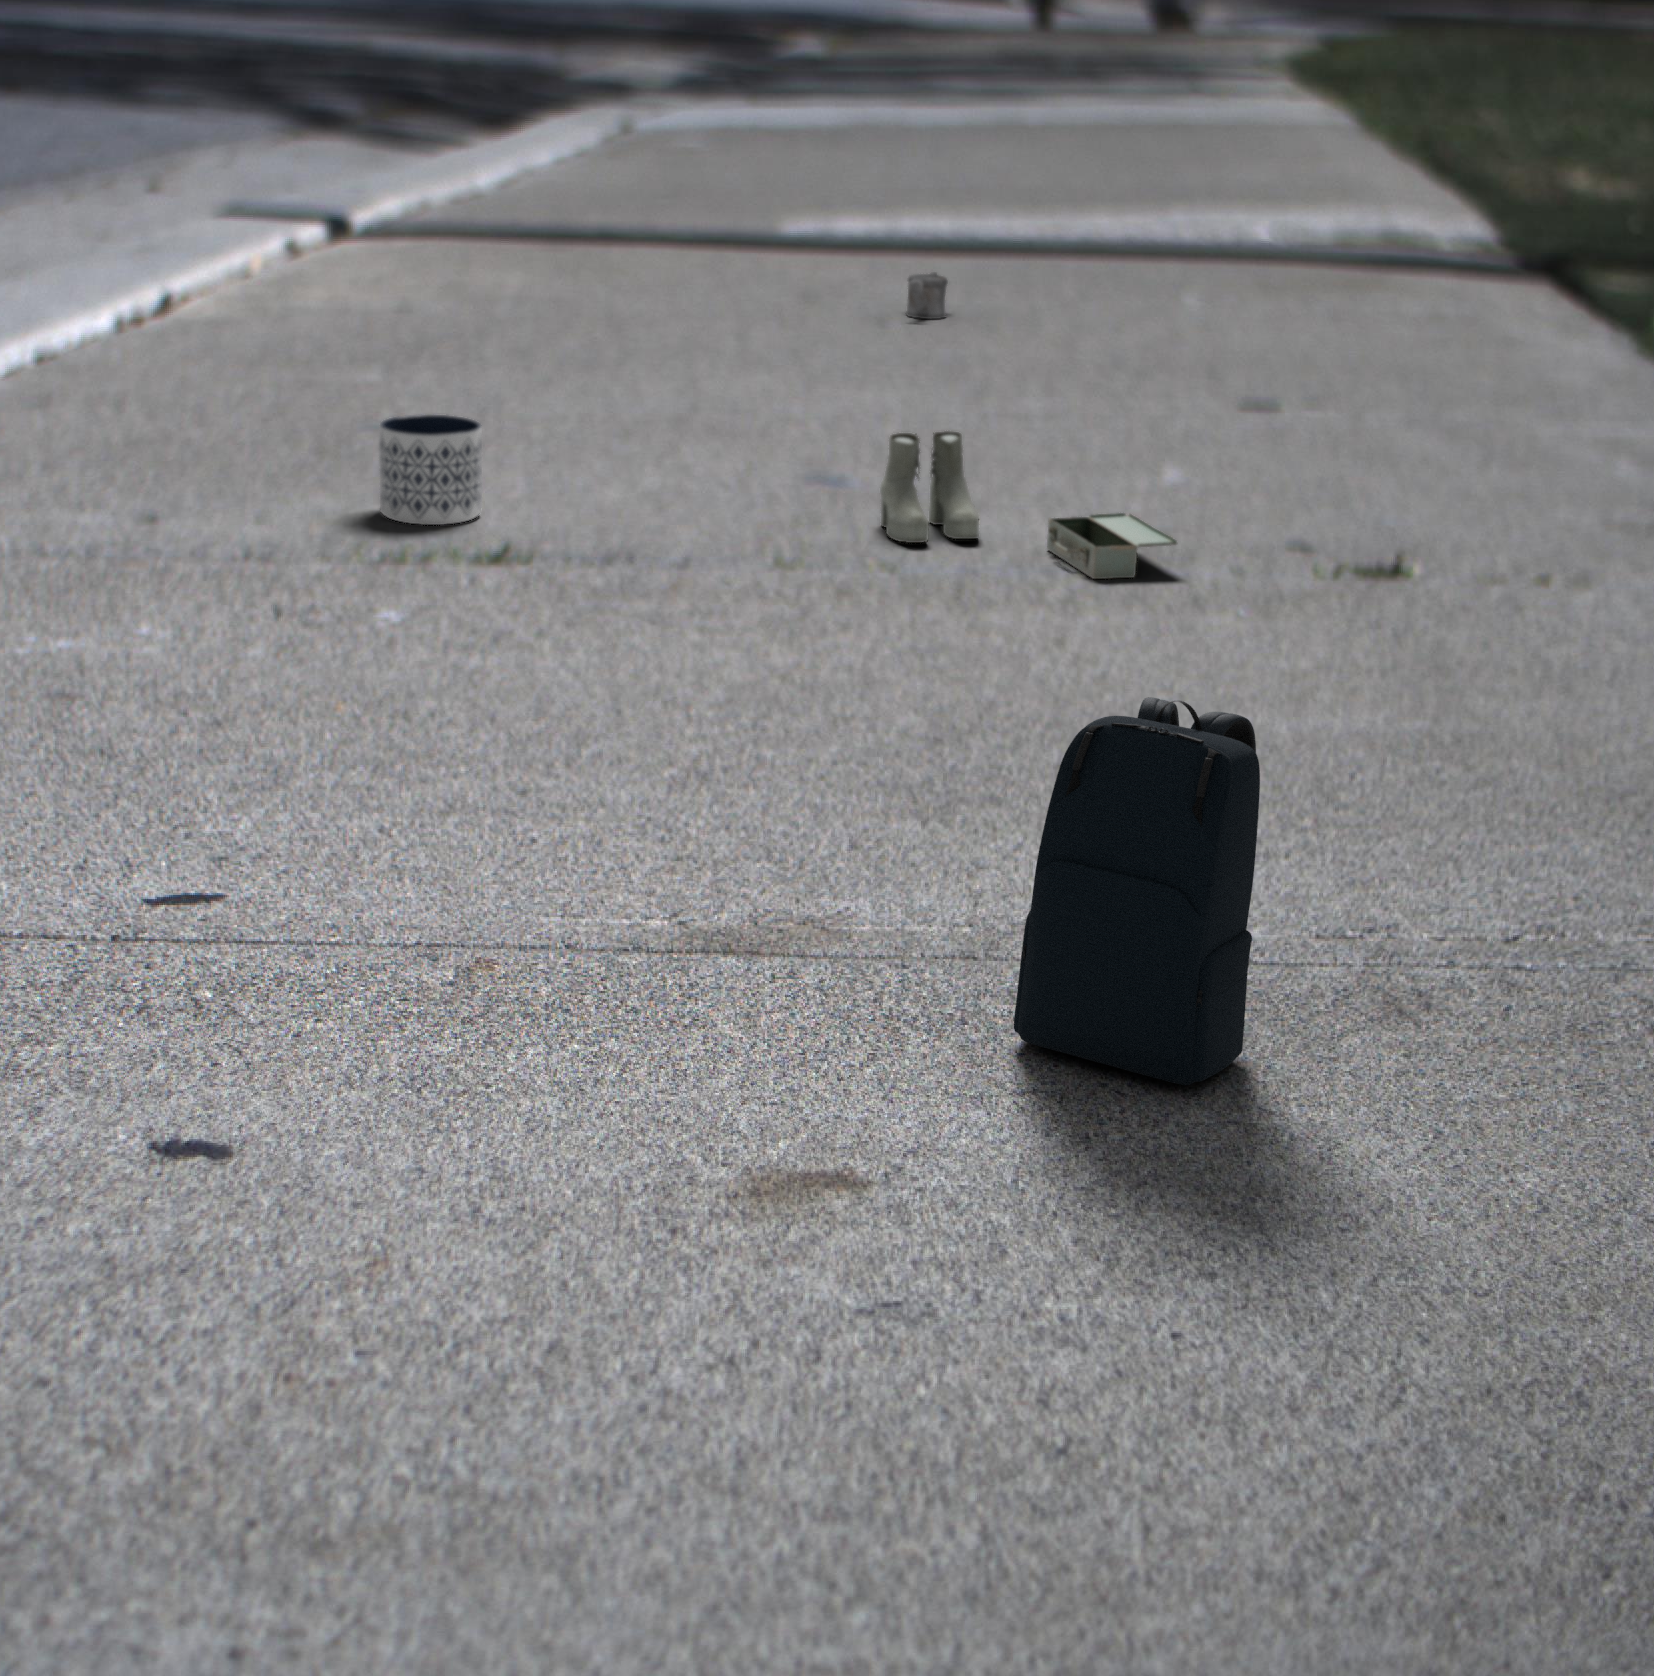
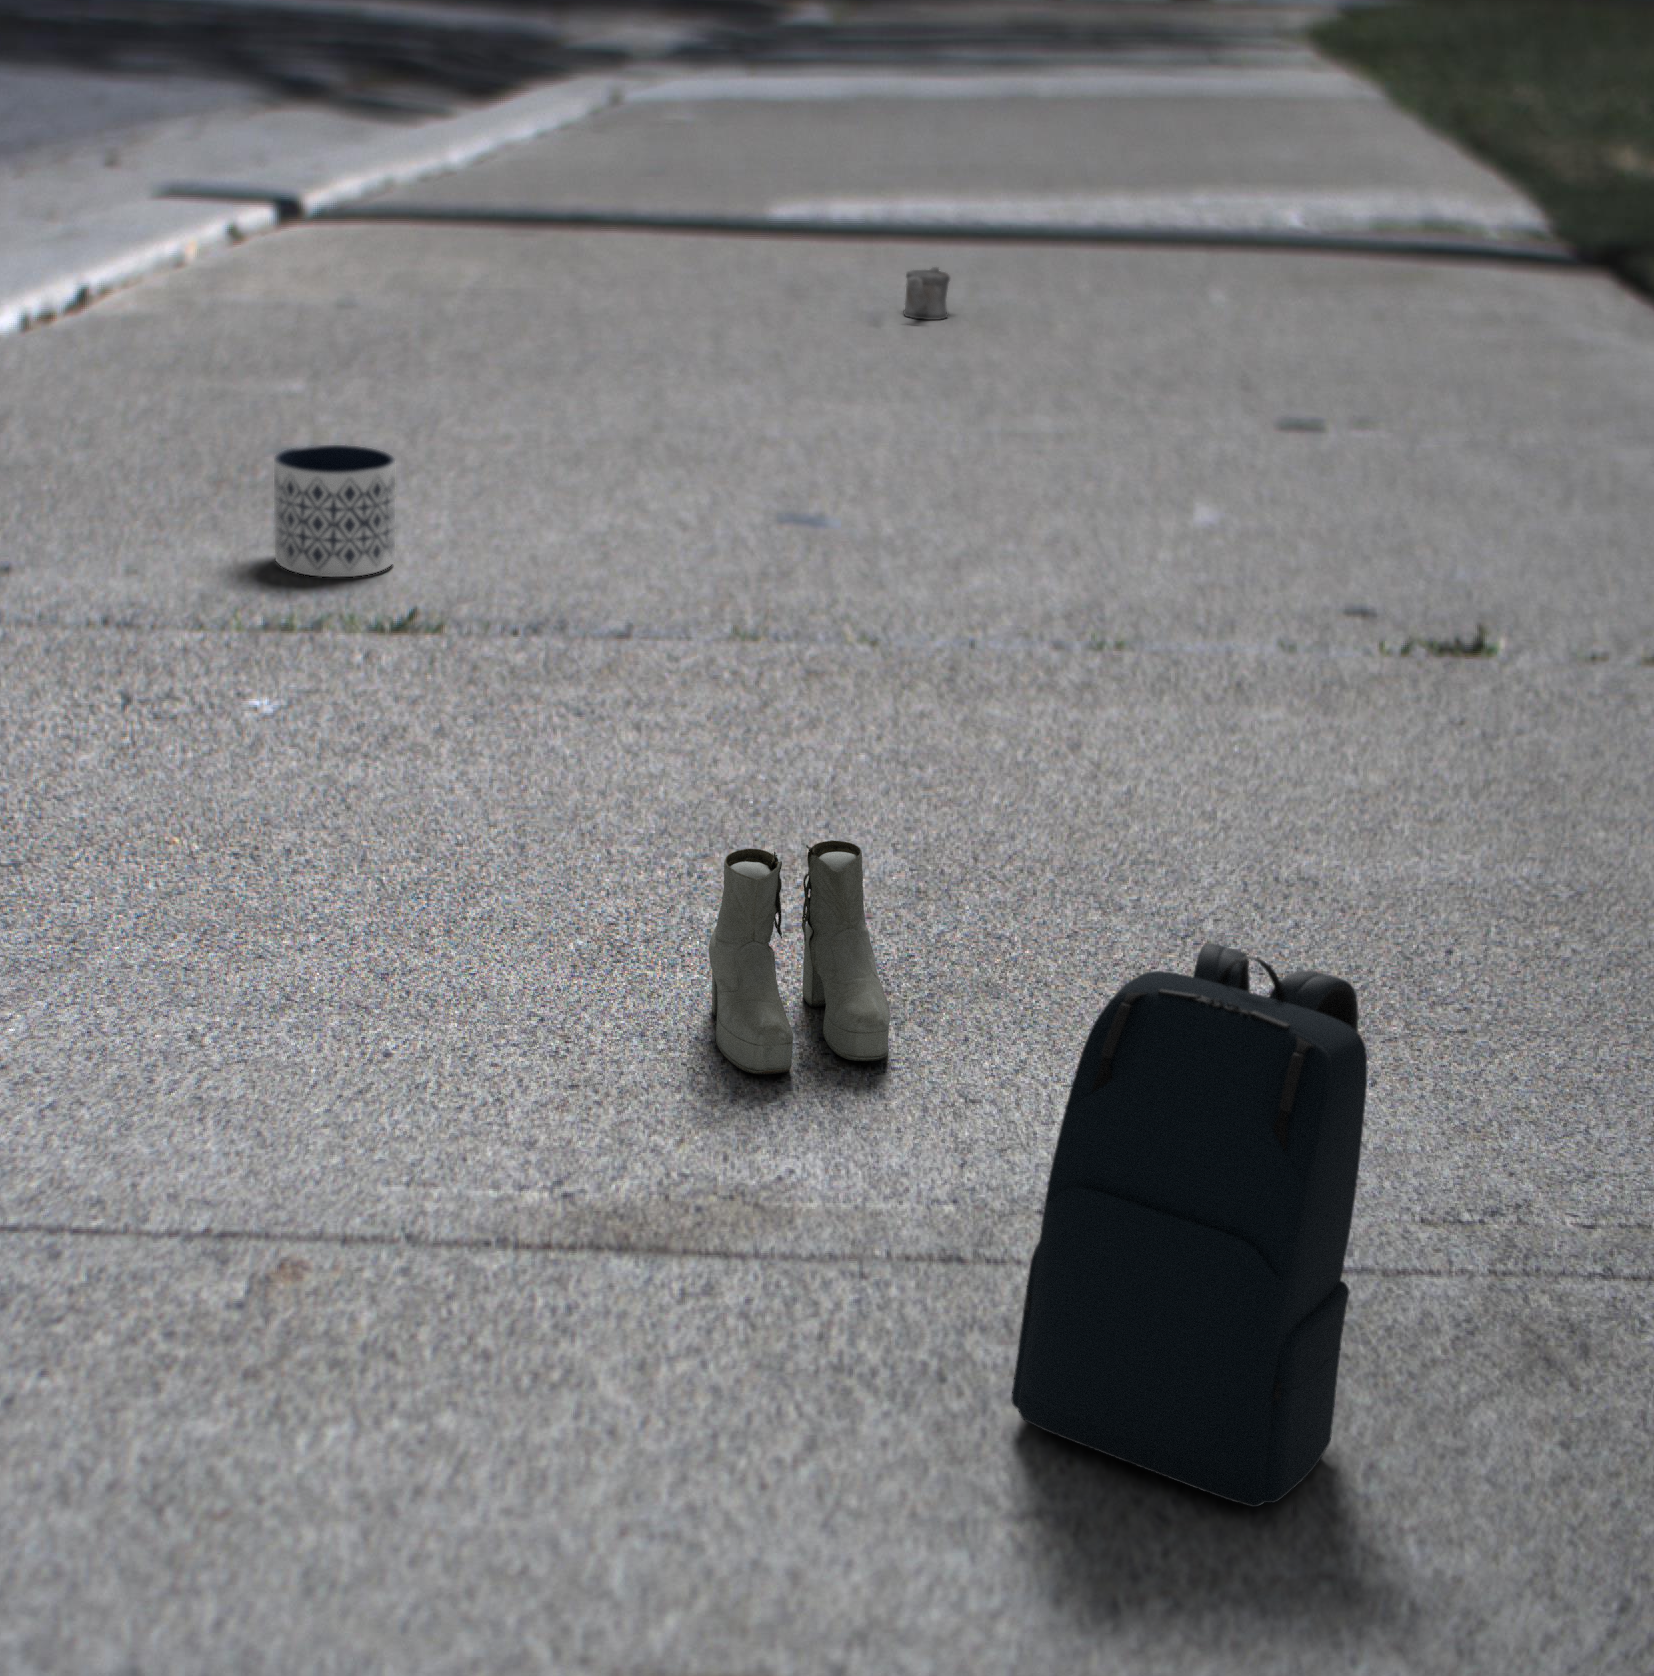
boots: present [880,431,979,543] -> present [709,840,890,1074]
toolbox: present [1047,513,1177,579] -> none [1058,575,1214,658]

